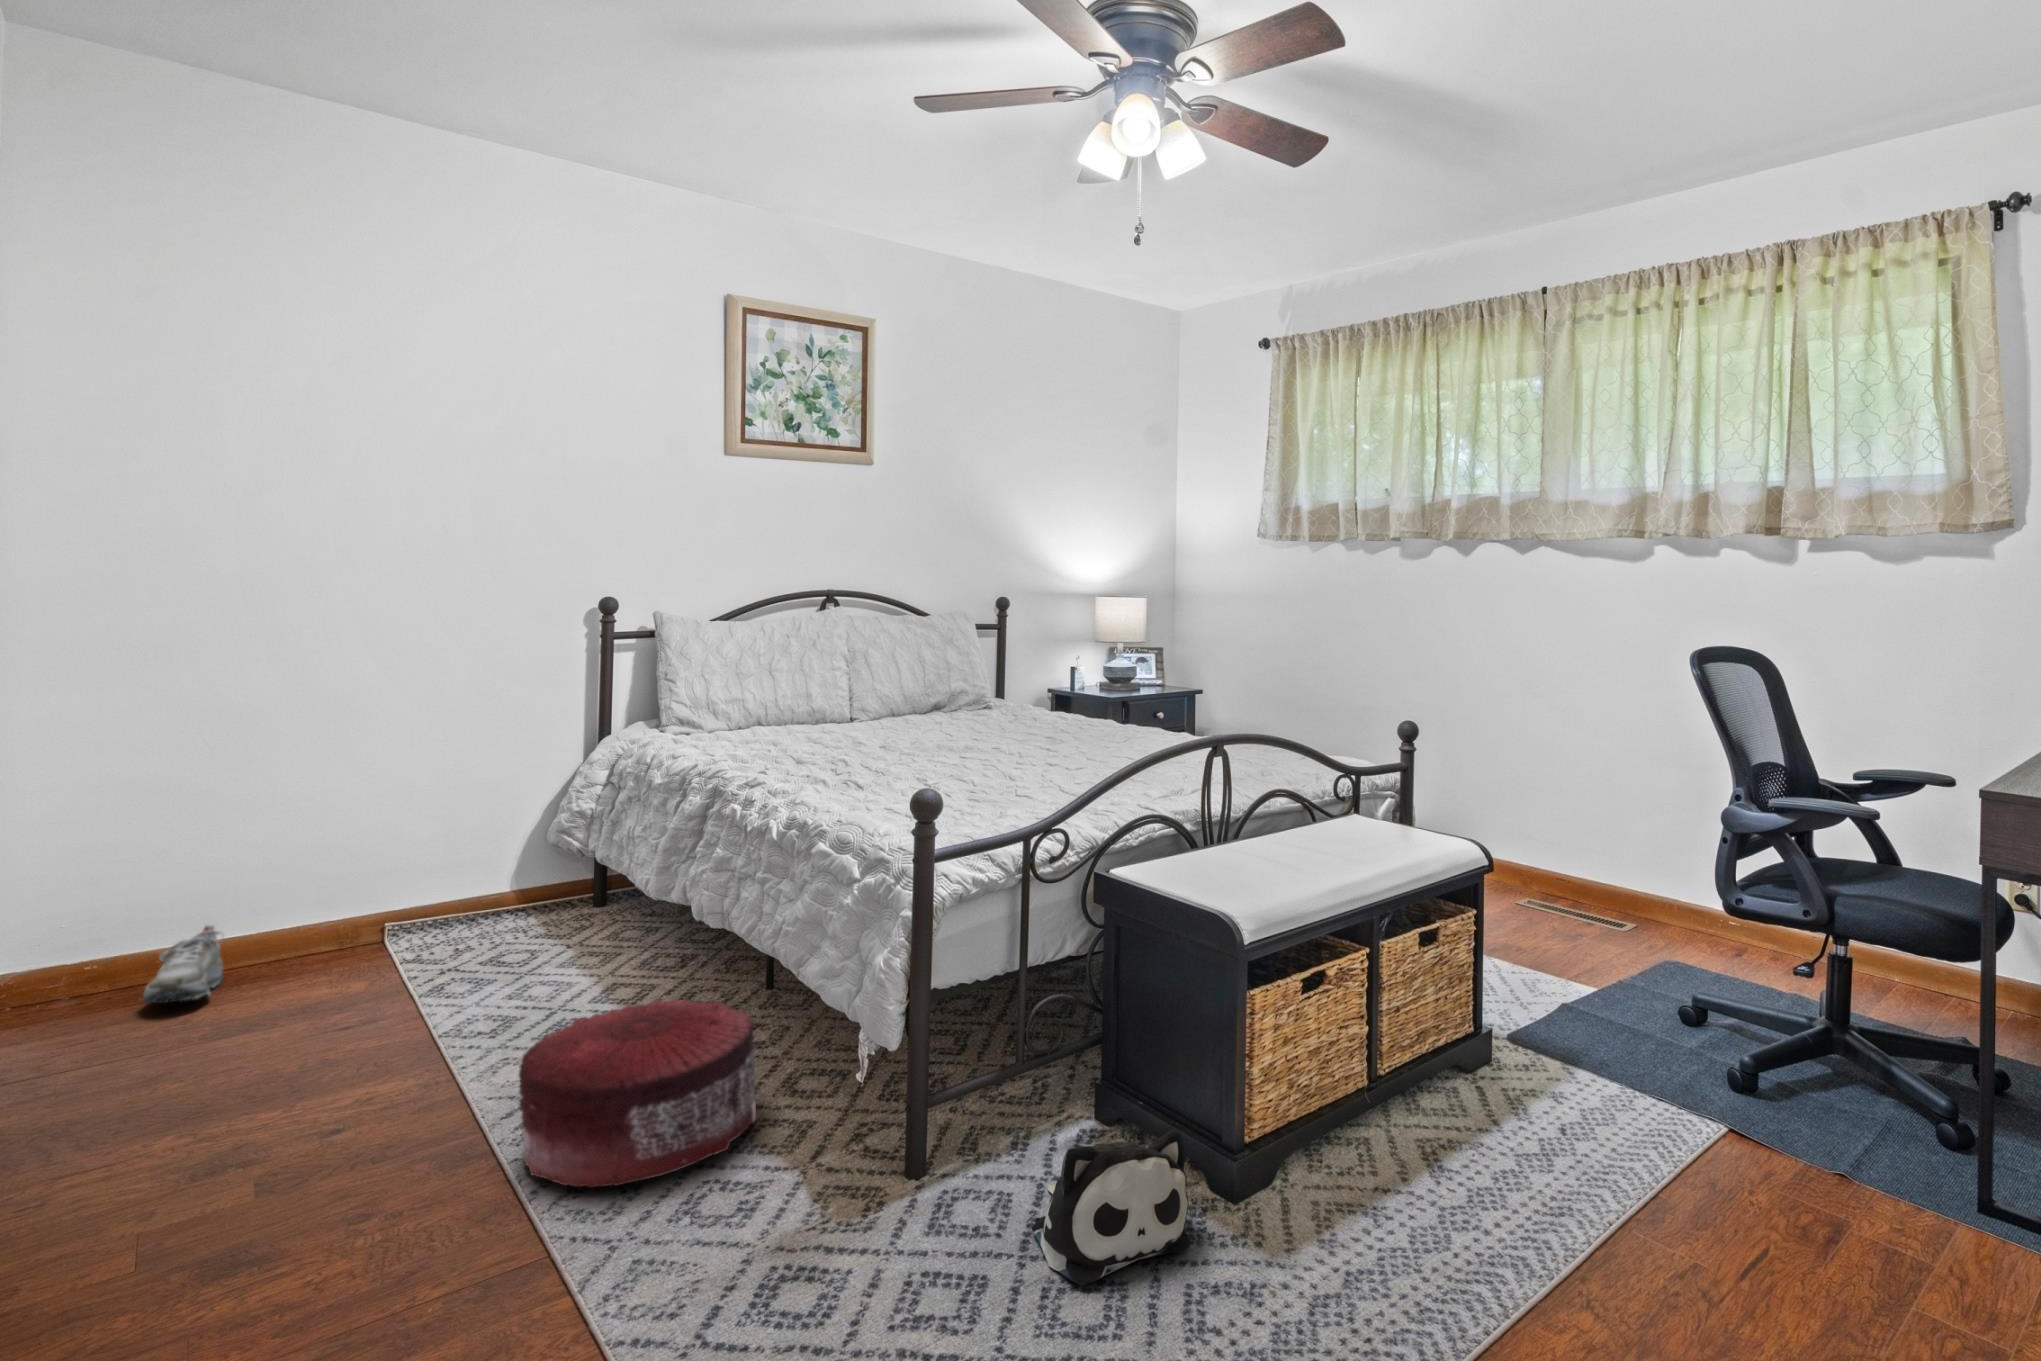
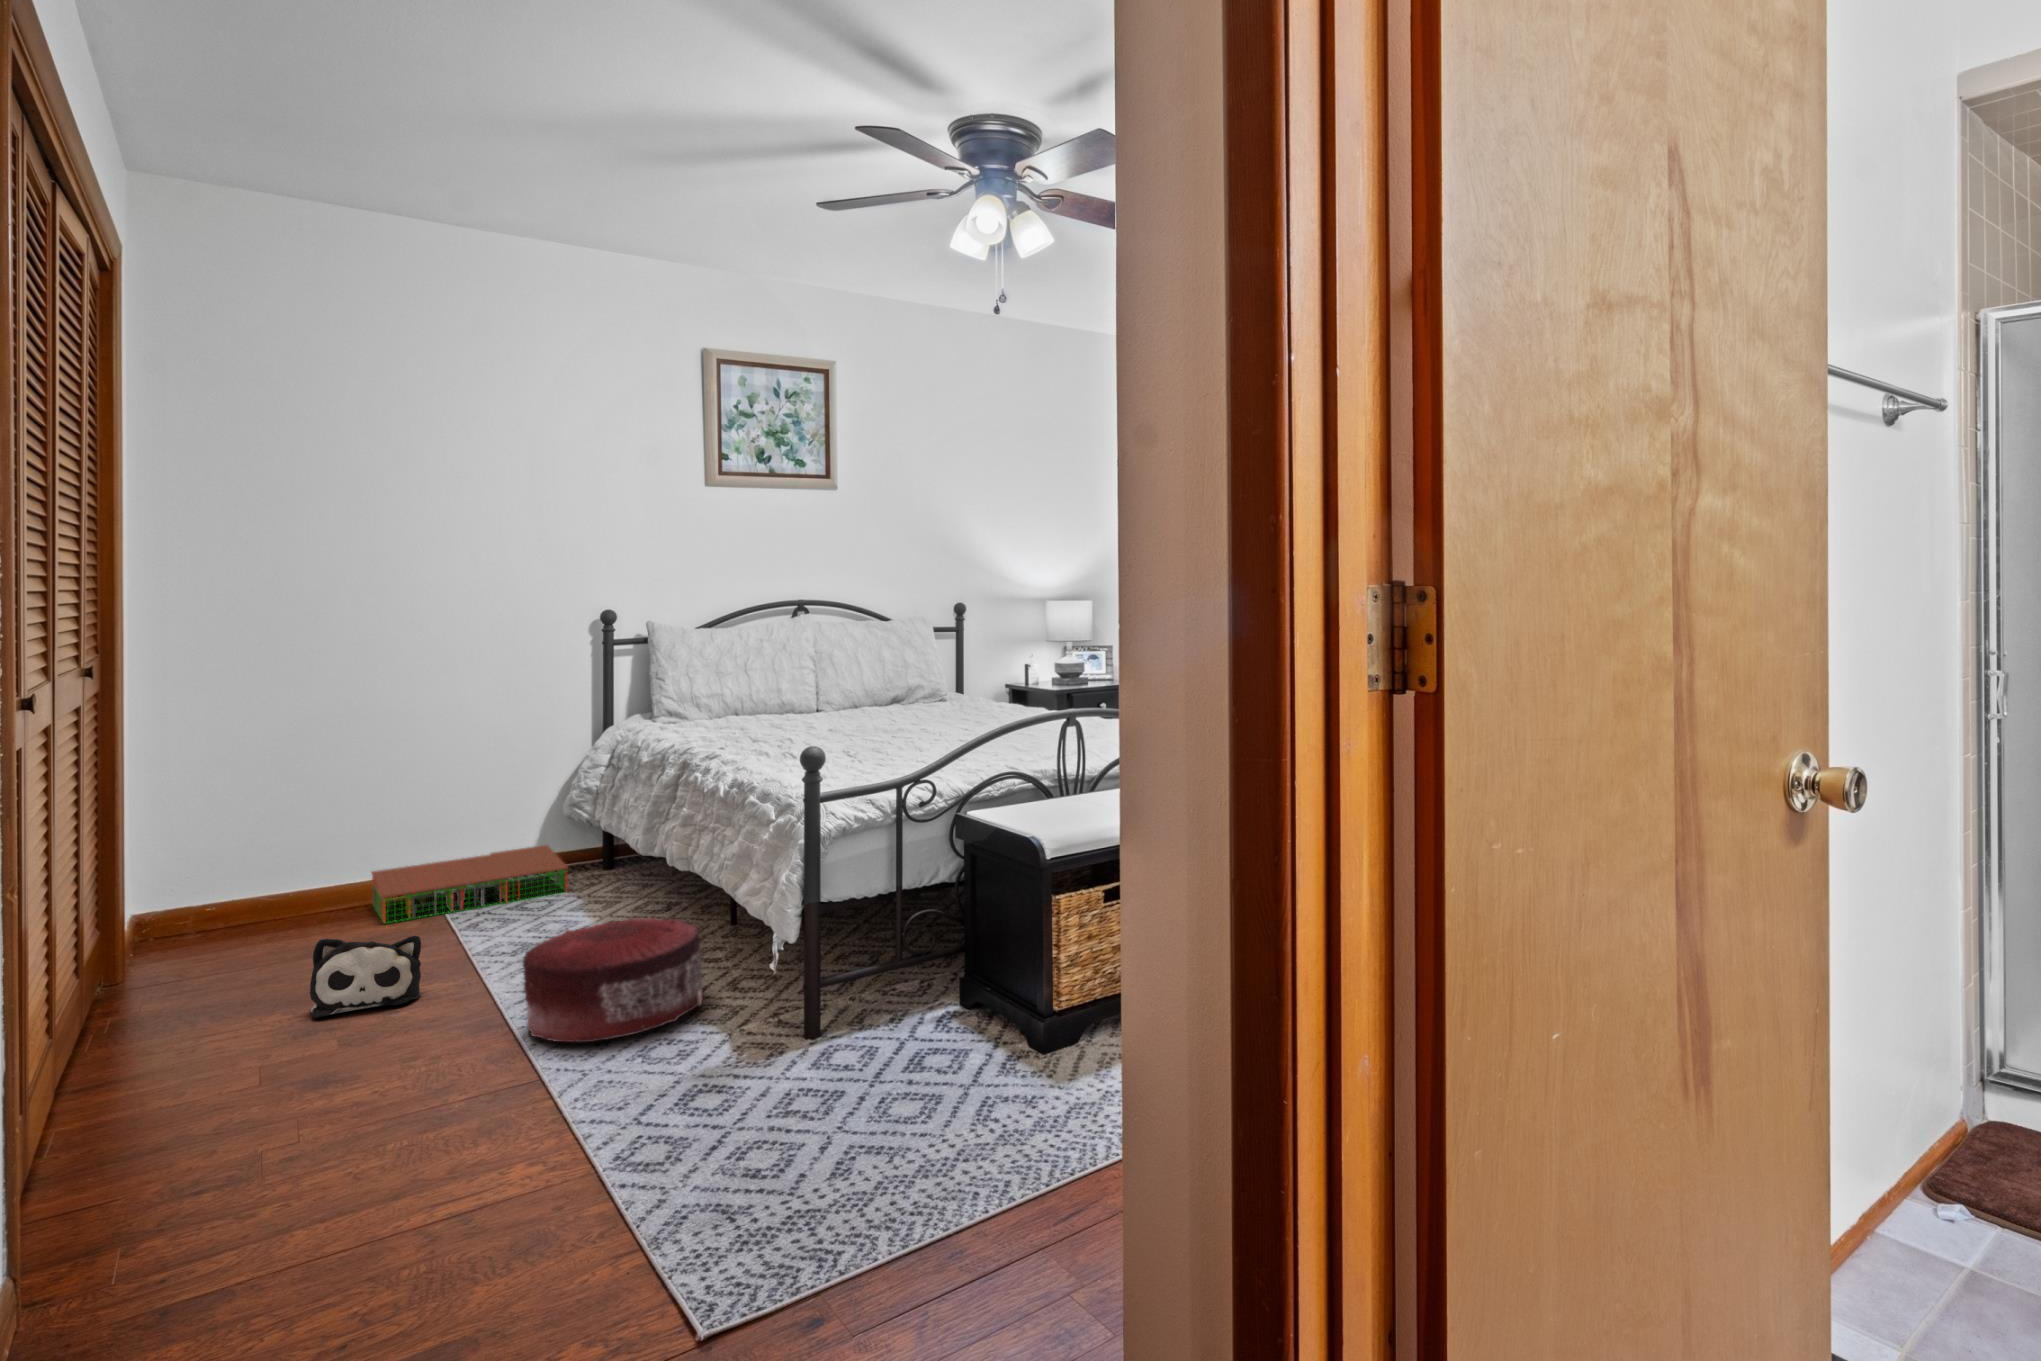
storage bin: none [307,878,556,984] -> present [372,845,568,923]
shoe: present [142,925,223,1004] -> none [245,877,309,937]
plush toy: present [1032,1130,1191,1286] -> present [310,936,421,1018]

